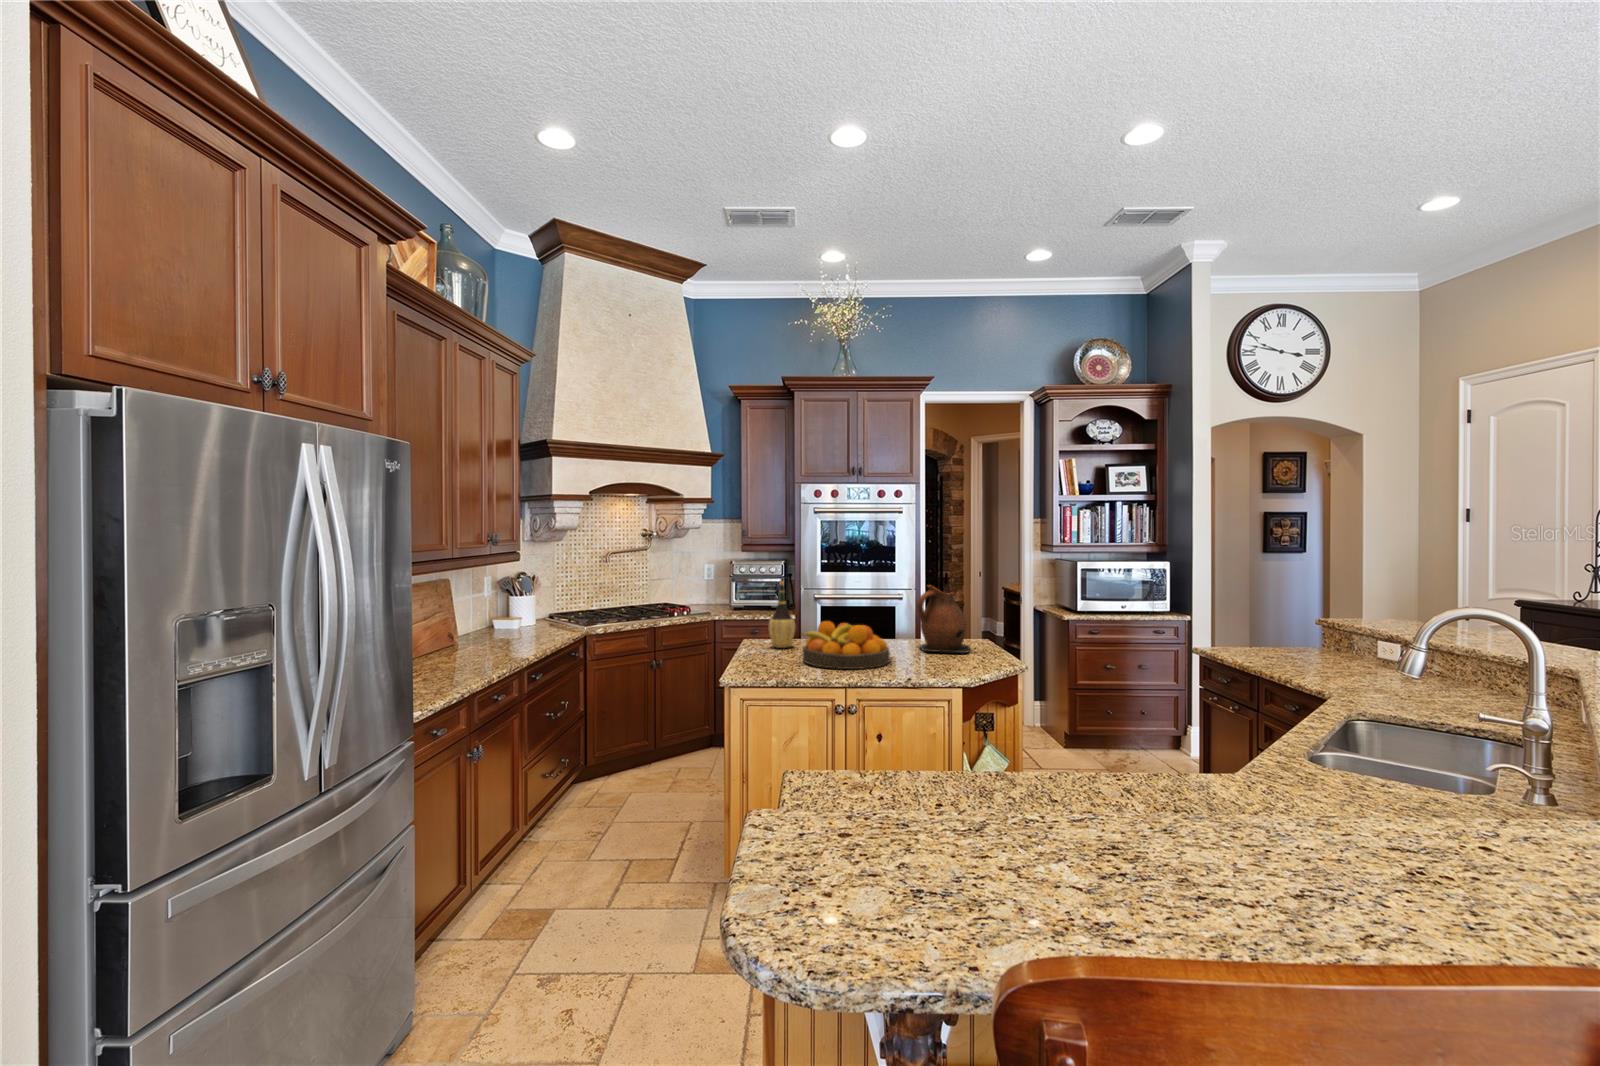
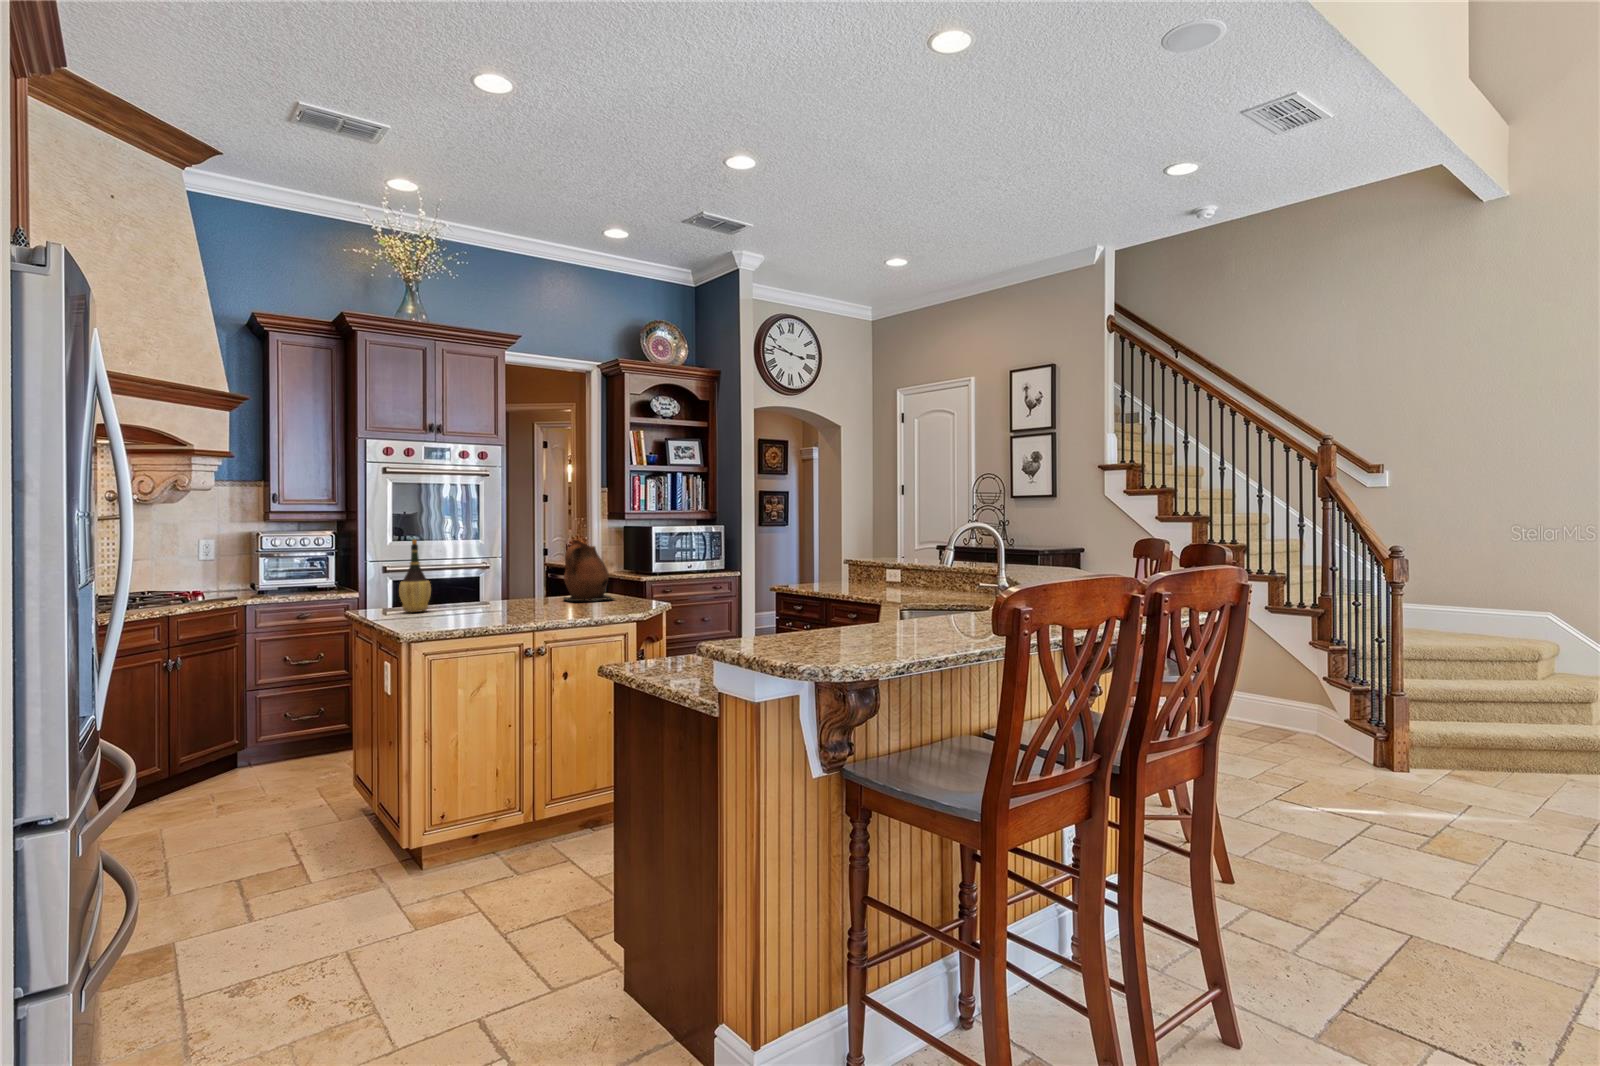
fruit bowl: present [802,621,890,669] -> none [463,575,555,619]

